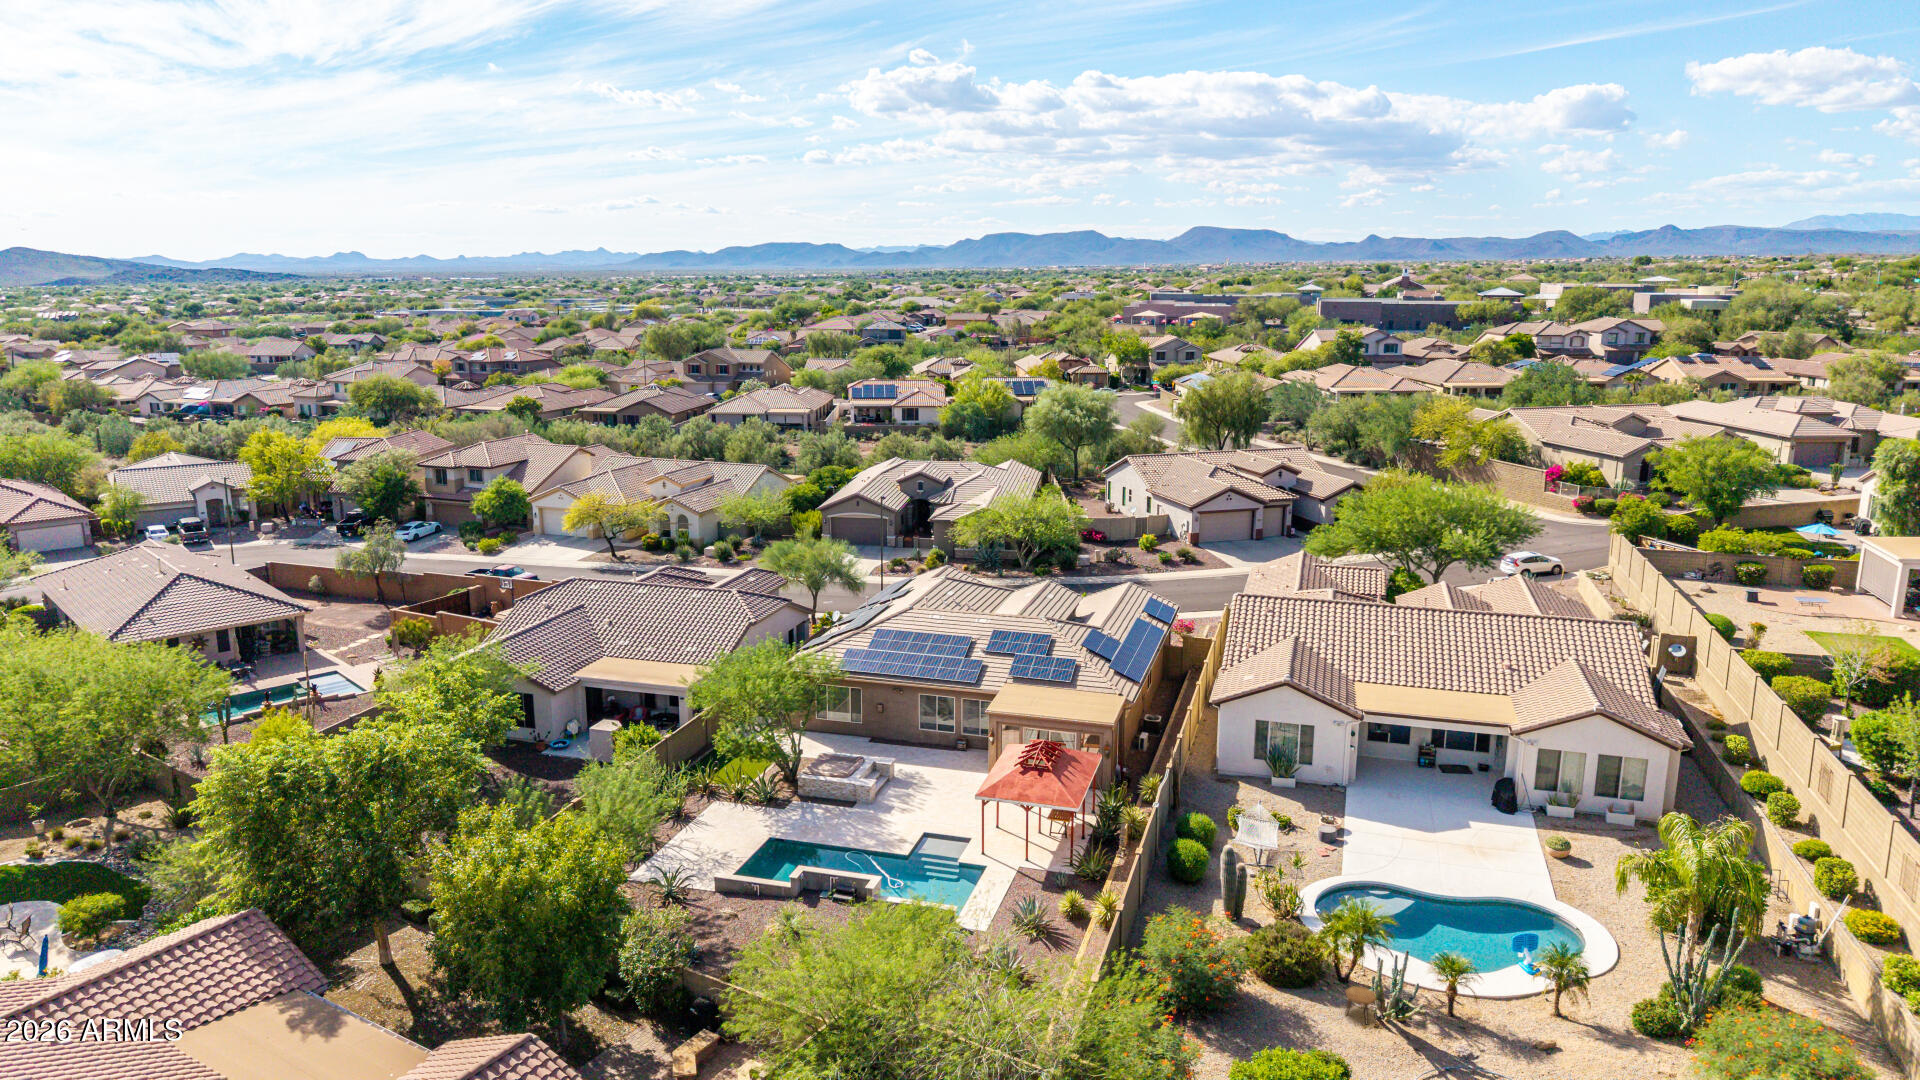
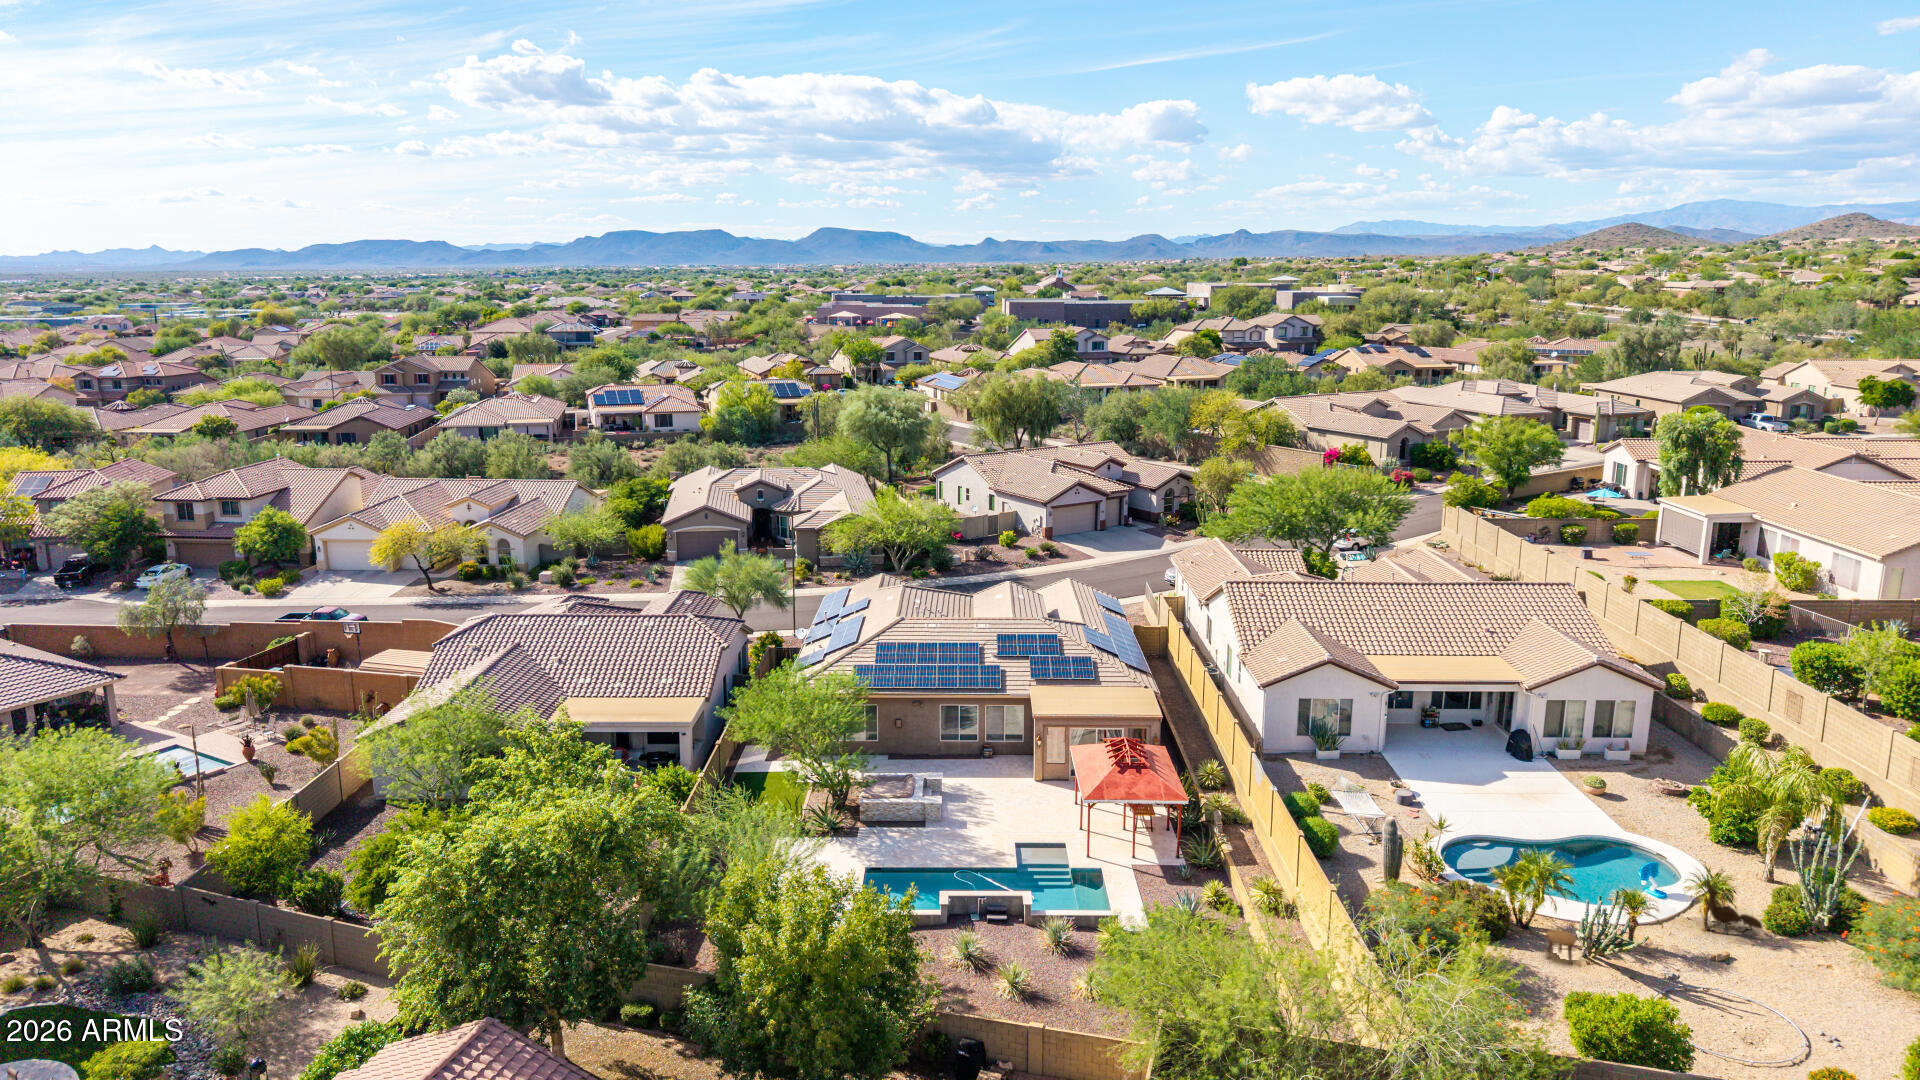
lounge chair: none [1559,961,1617,1029] -> present [1706,880,1763,933]

